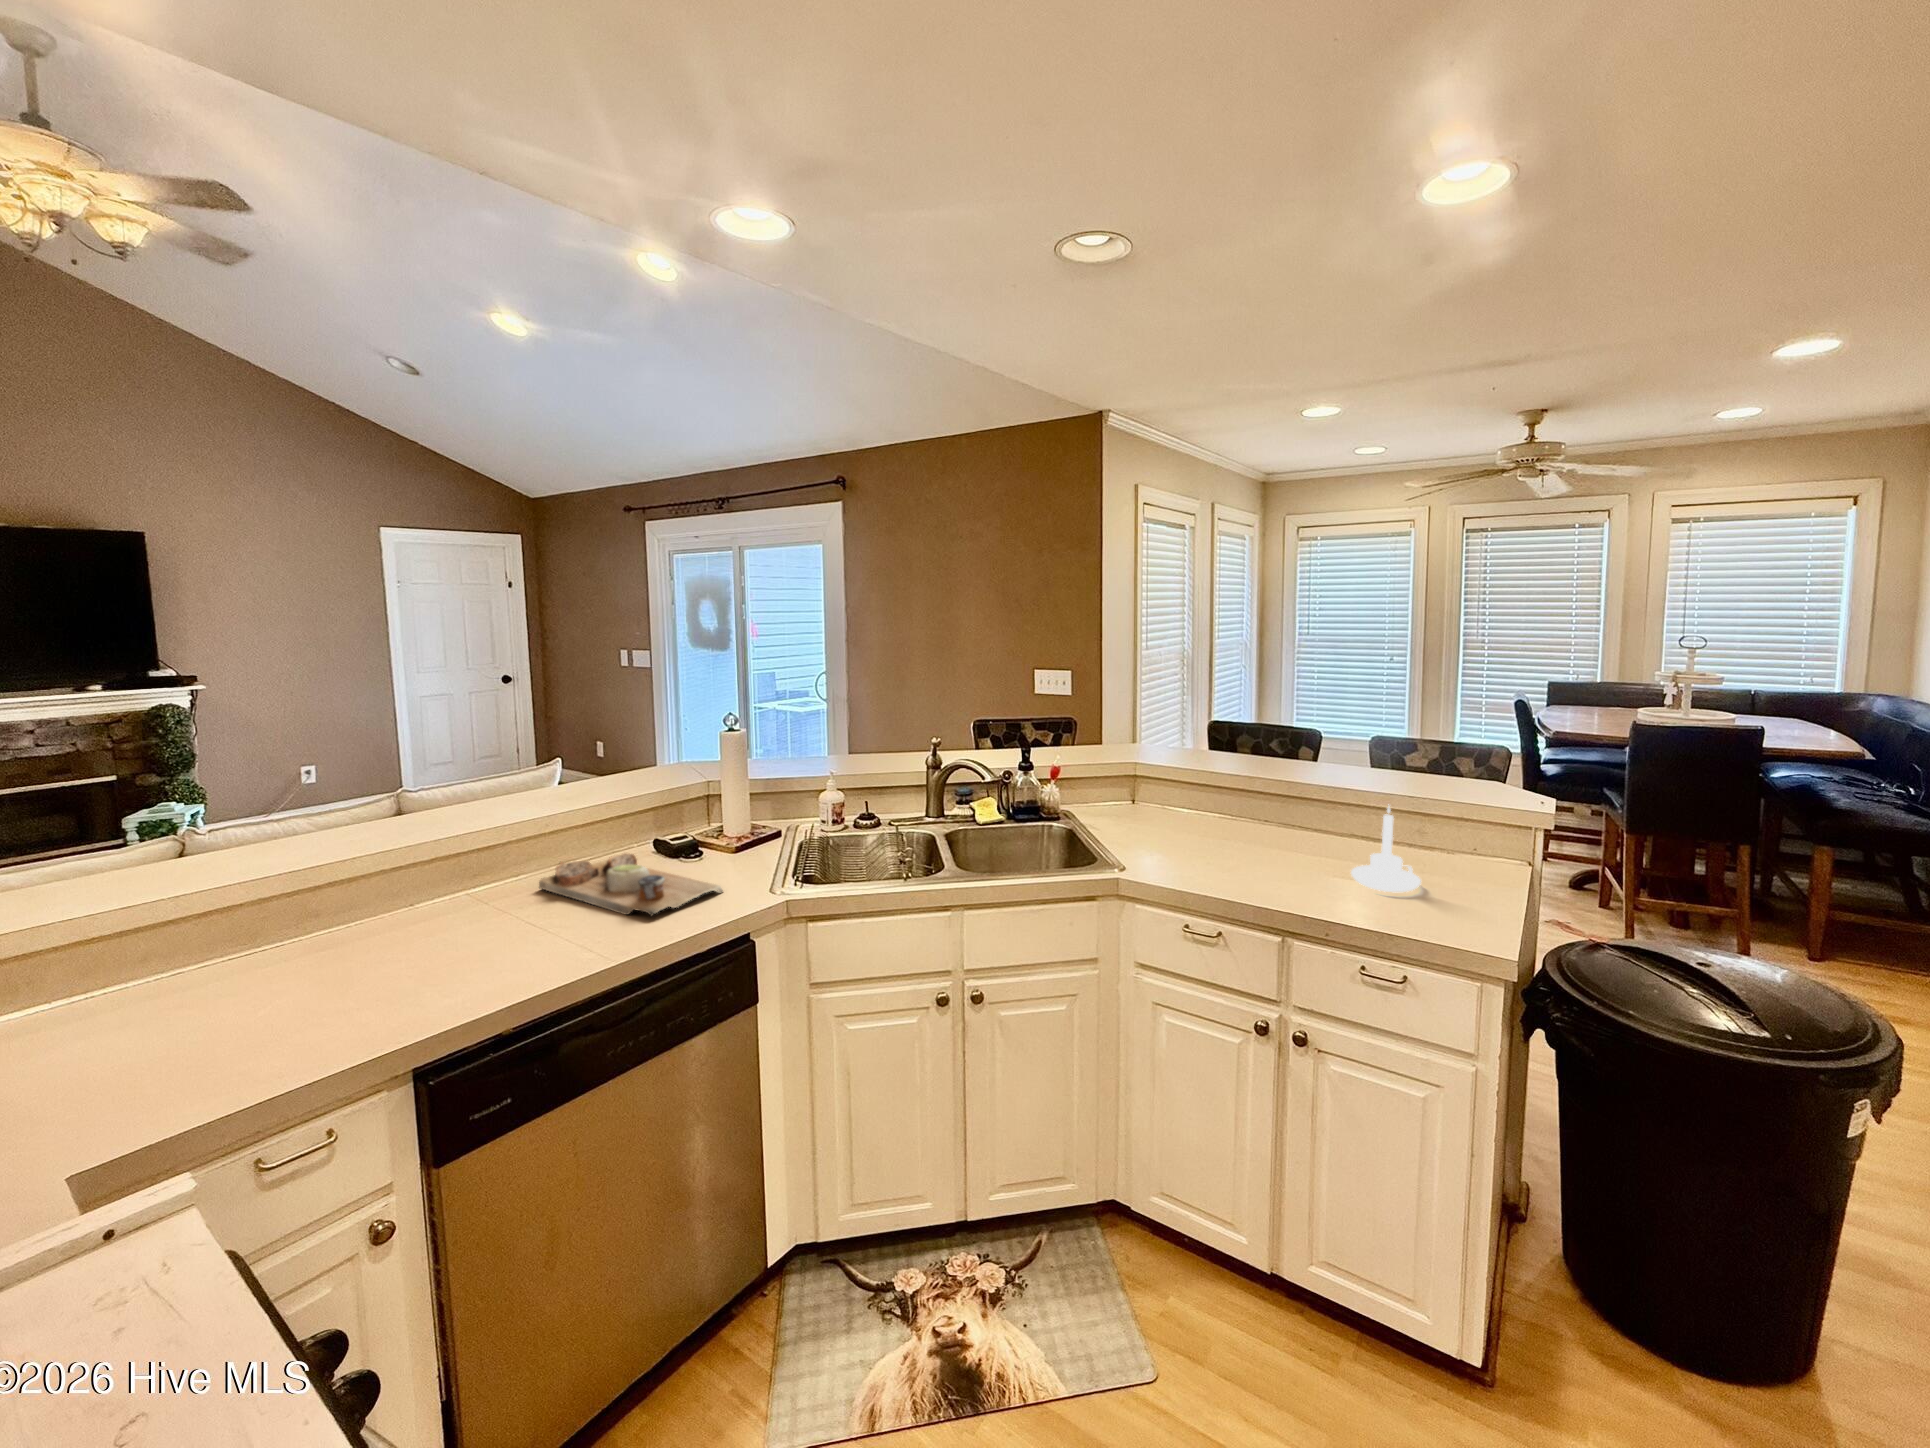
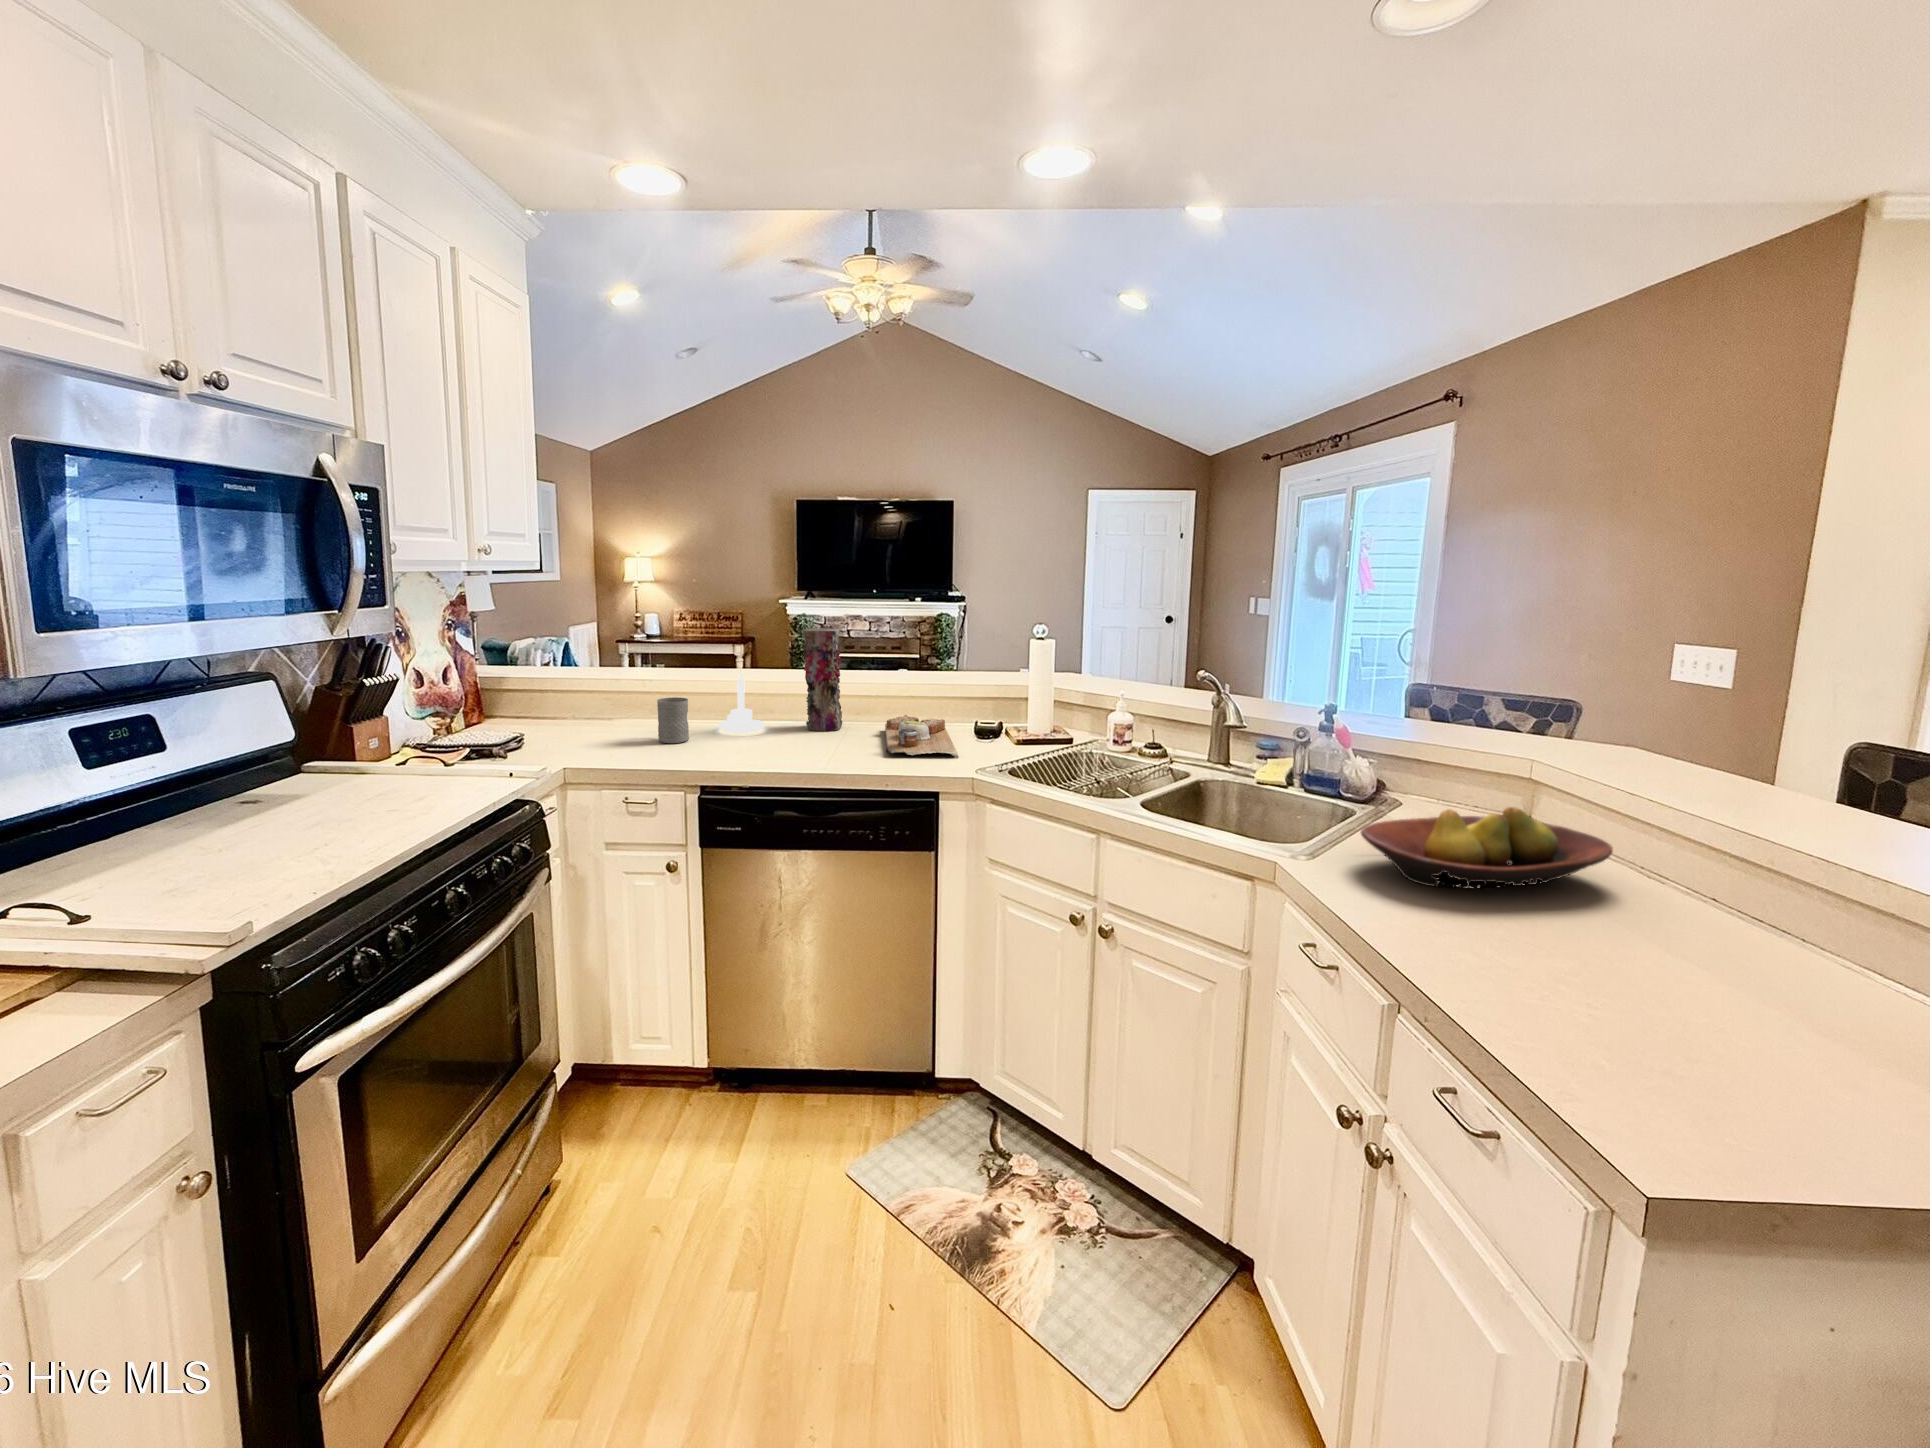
vase: none [384,767,472,928] -> present [801,628,842,731]
fruit bowl: none [1154,802,1253,867] -> present [1361,807,1613,889]
candle holder: present [1351,806,1421,892] -> present [718,672,765,733]
mug: none [141,950,249,1051] -> present [657,697,689,743]

